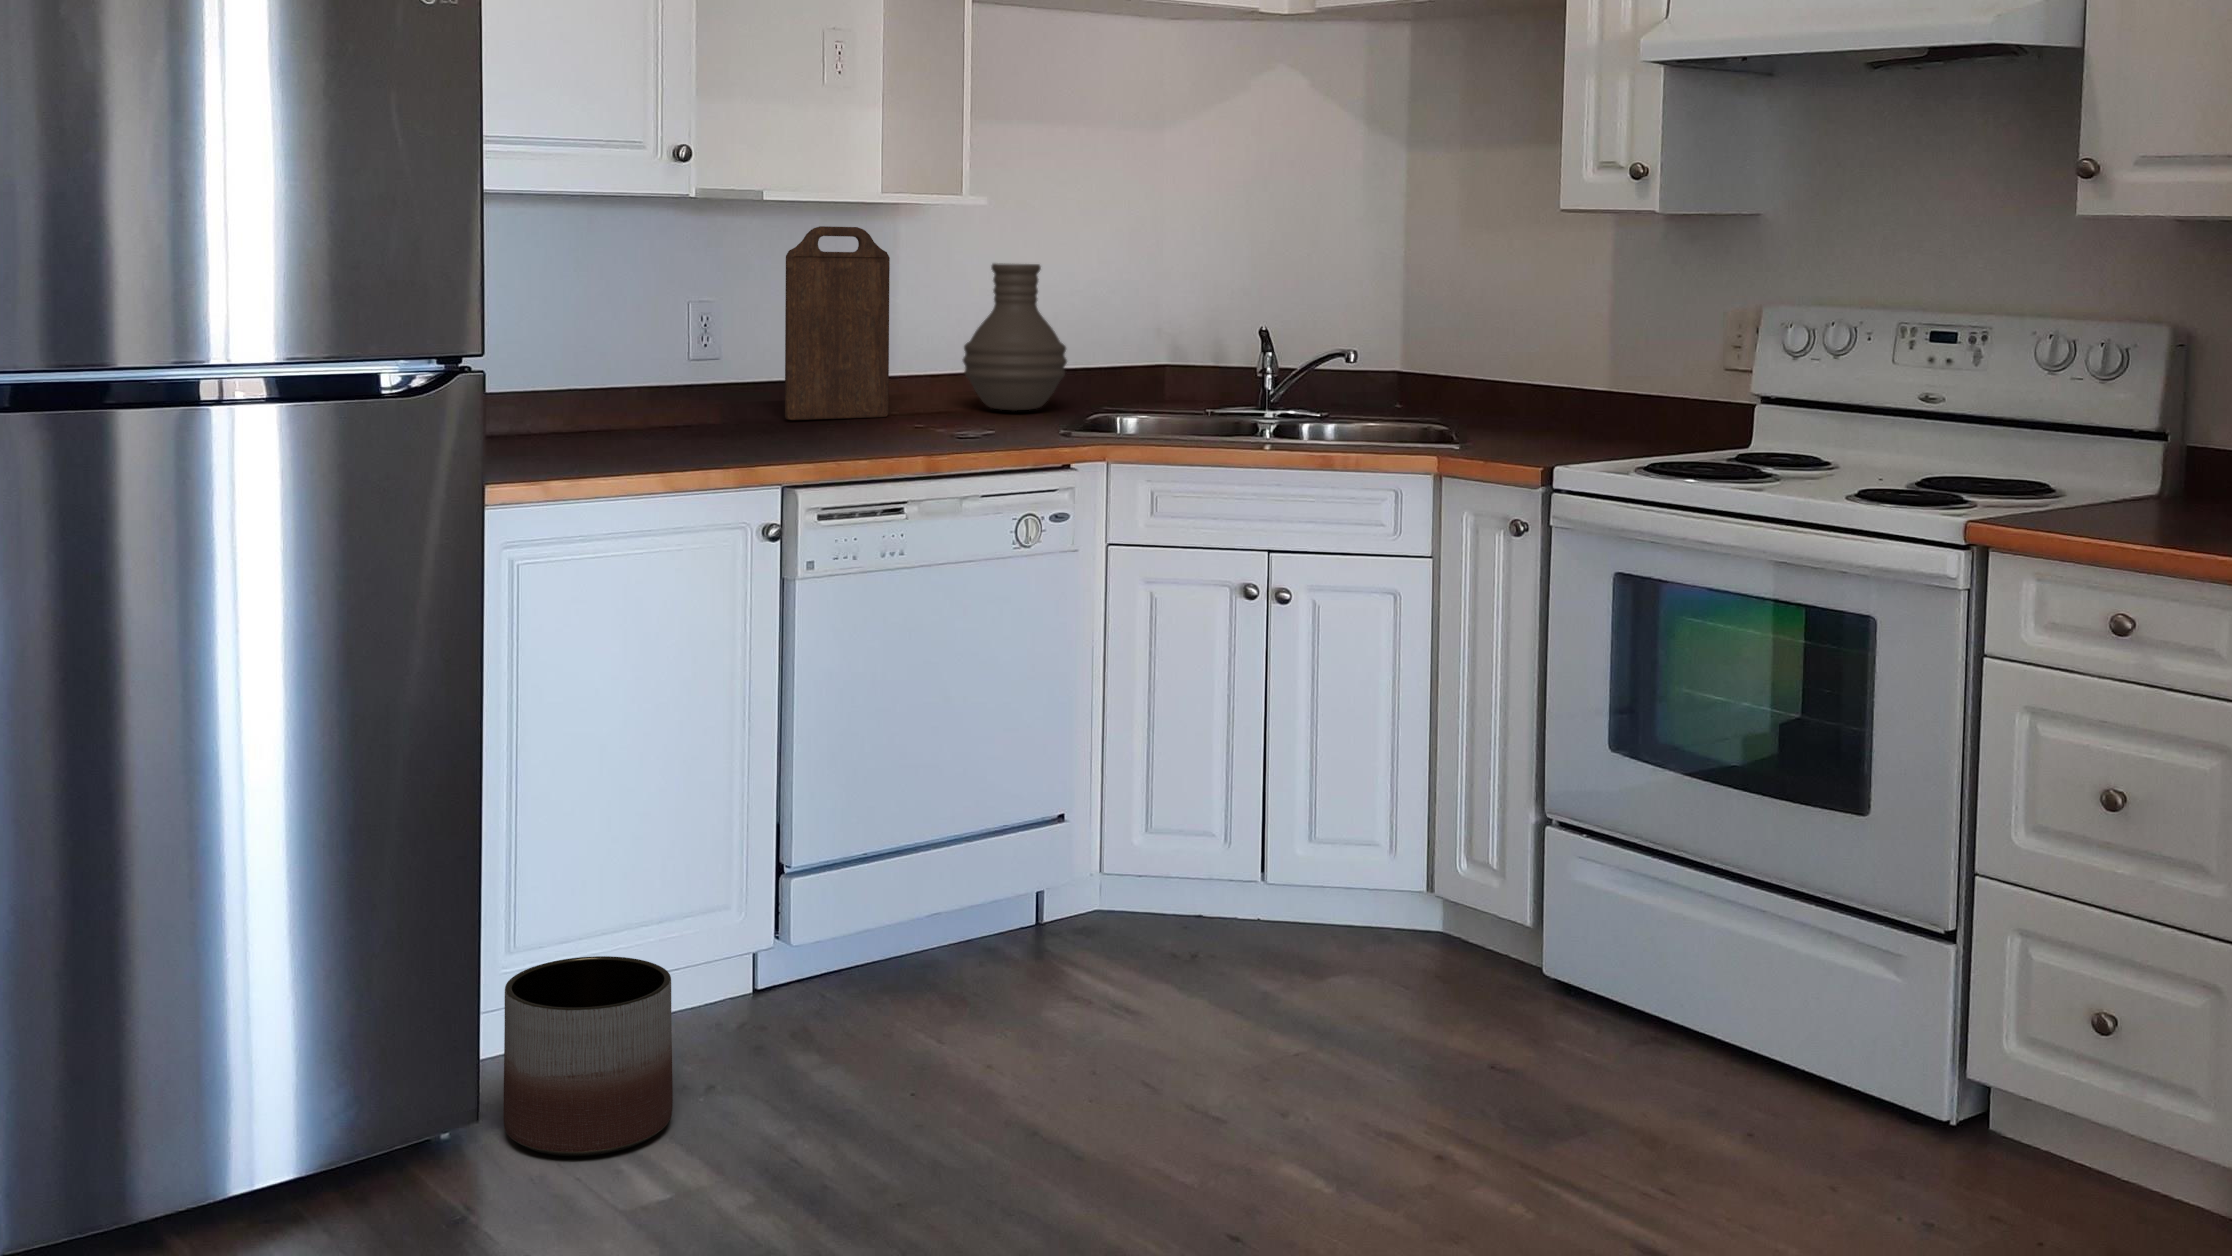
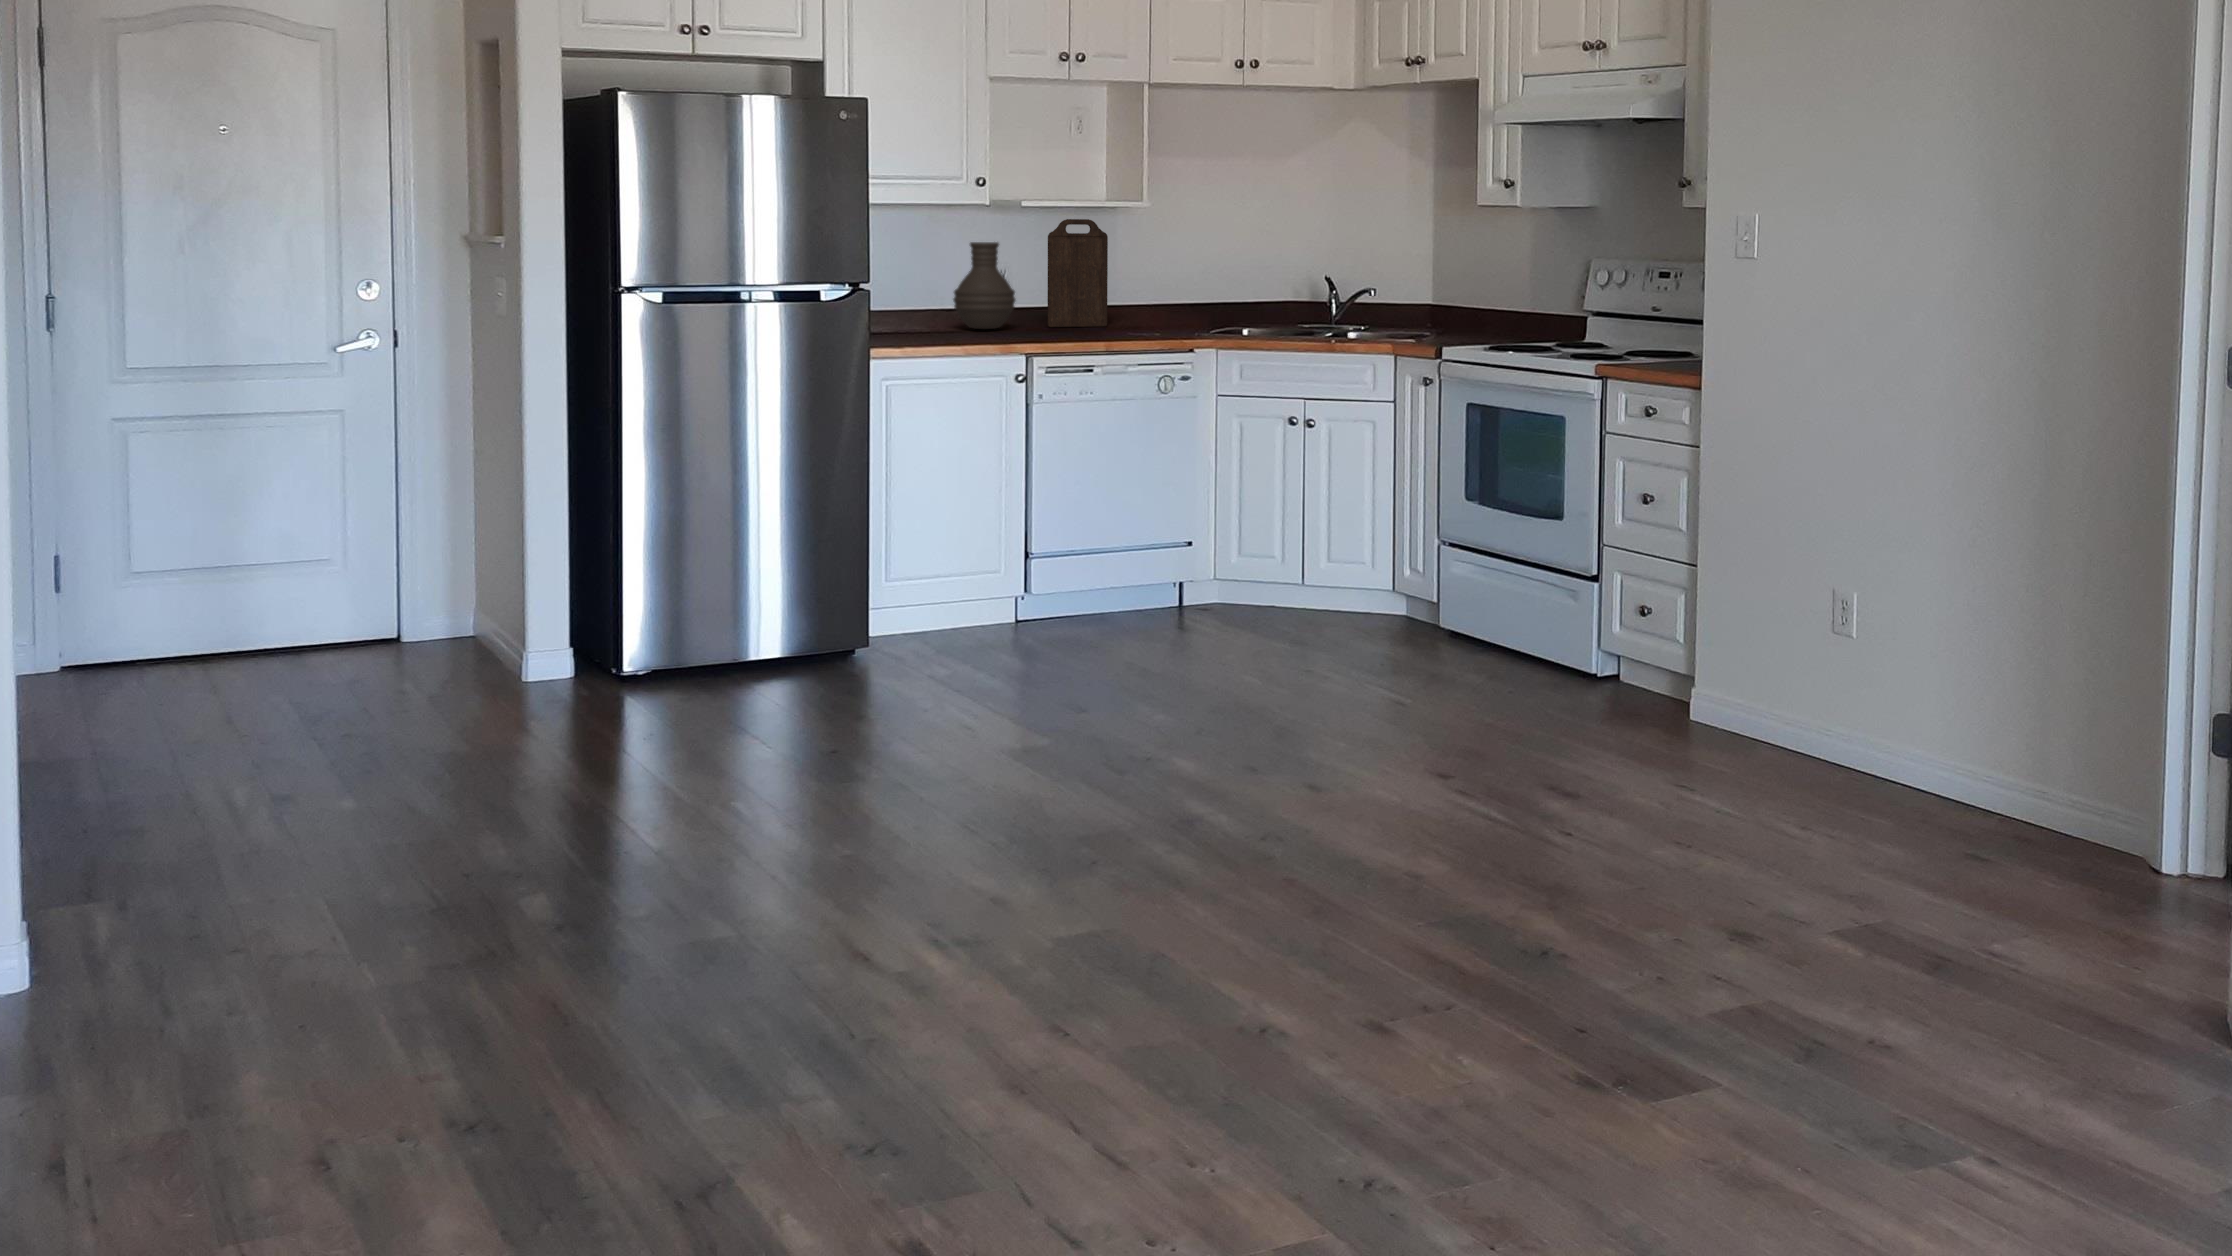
vase: present [963,263,1067,411] -> present [953,242,1015,329]
planter: present [503,956,673,1156] -> none [879,580,958,664]

